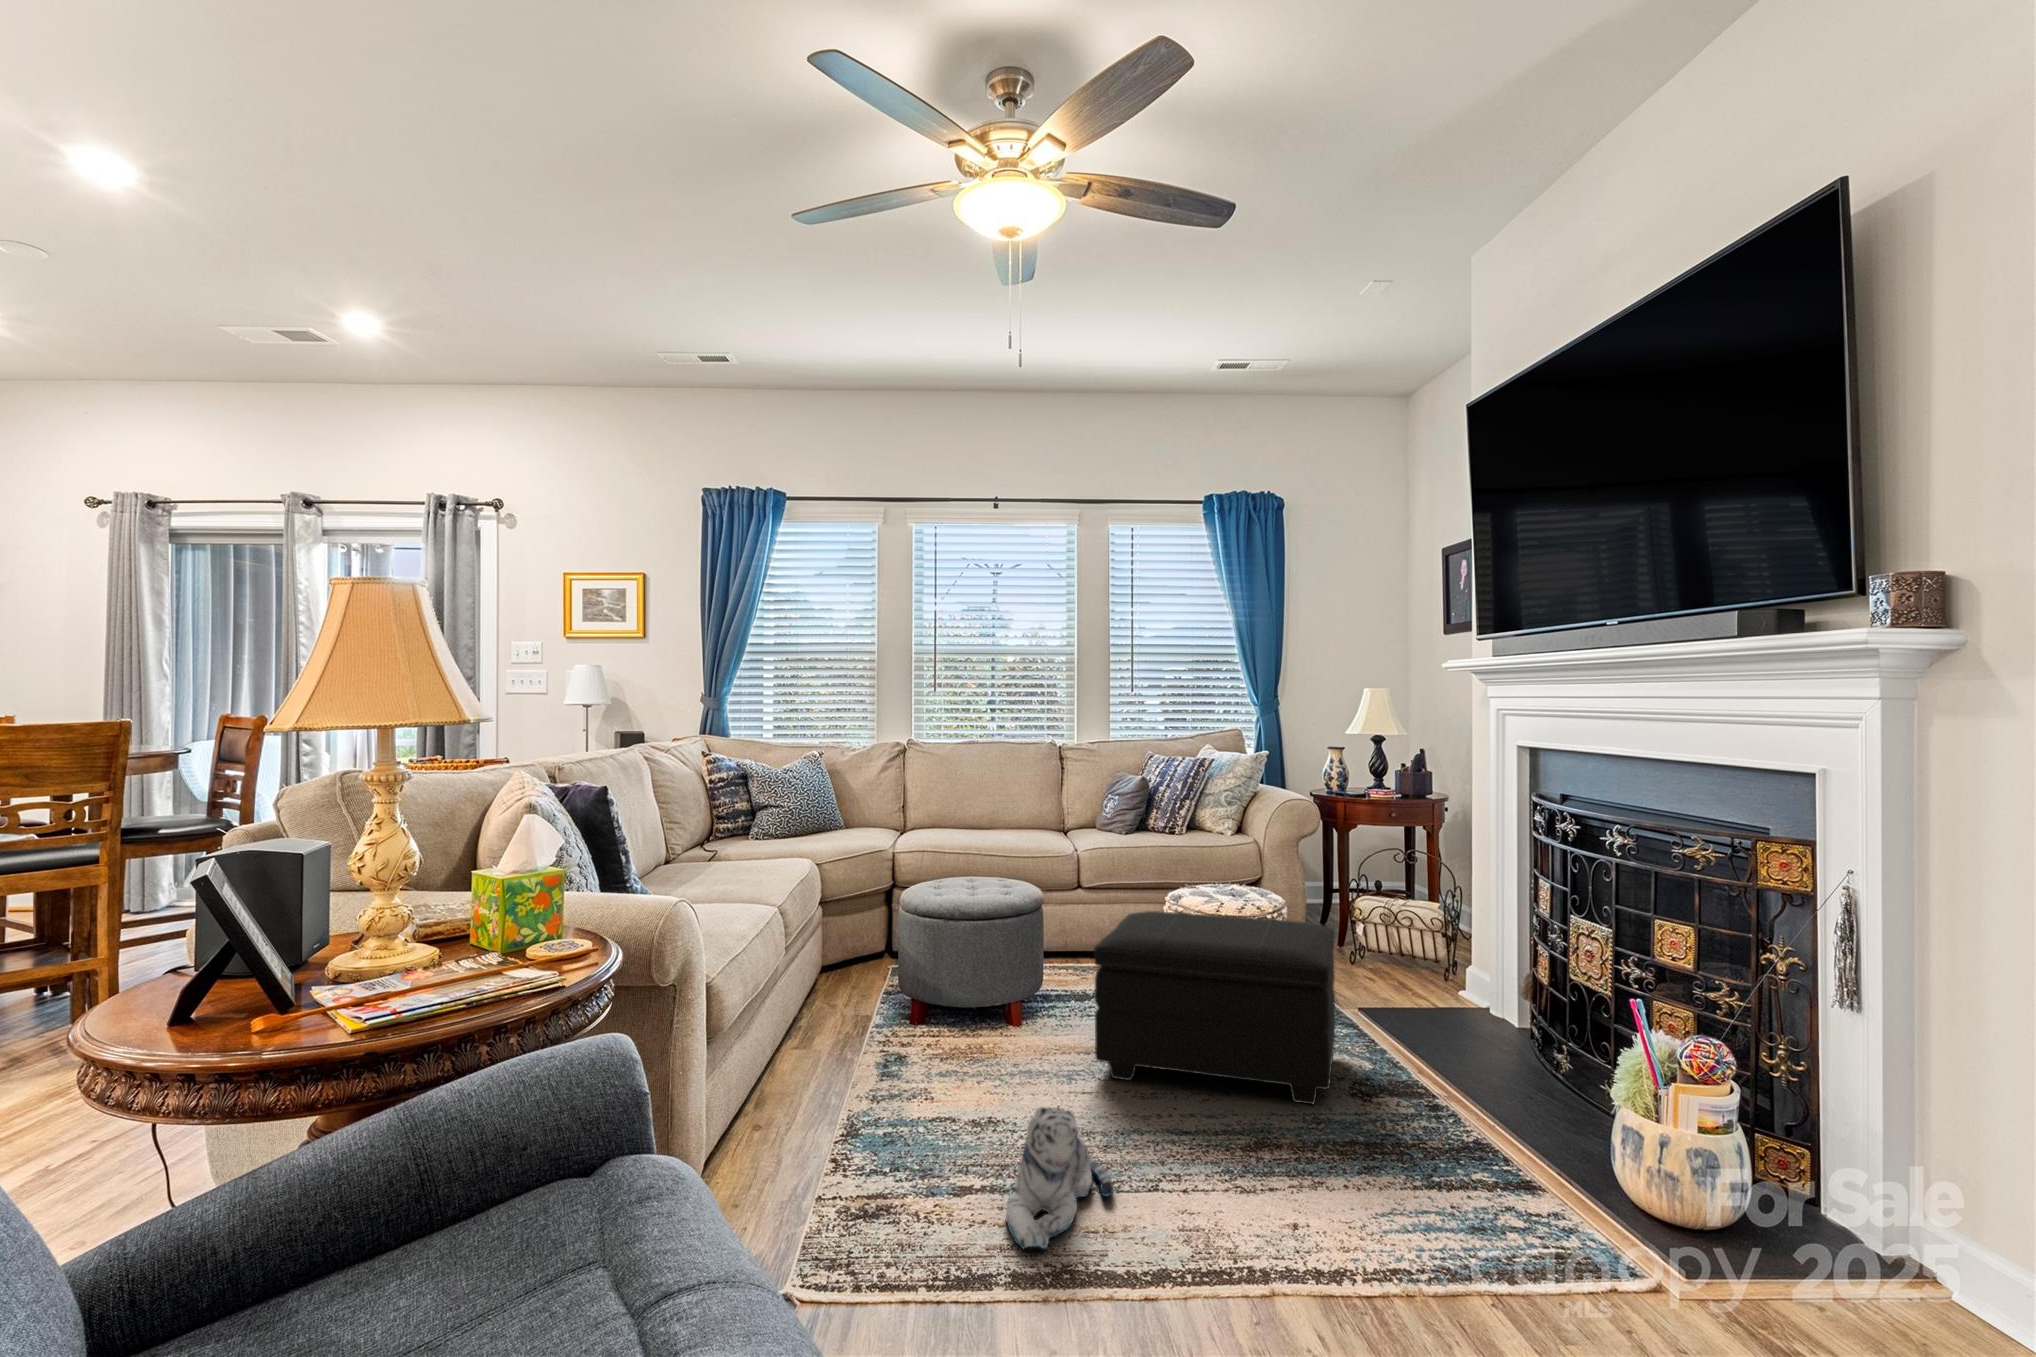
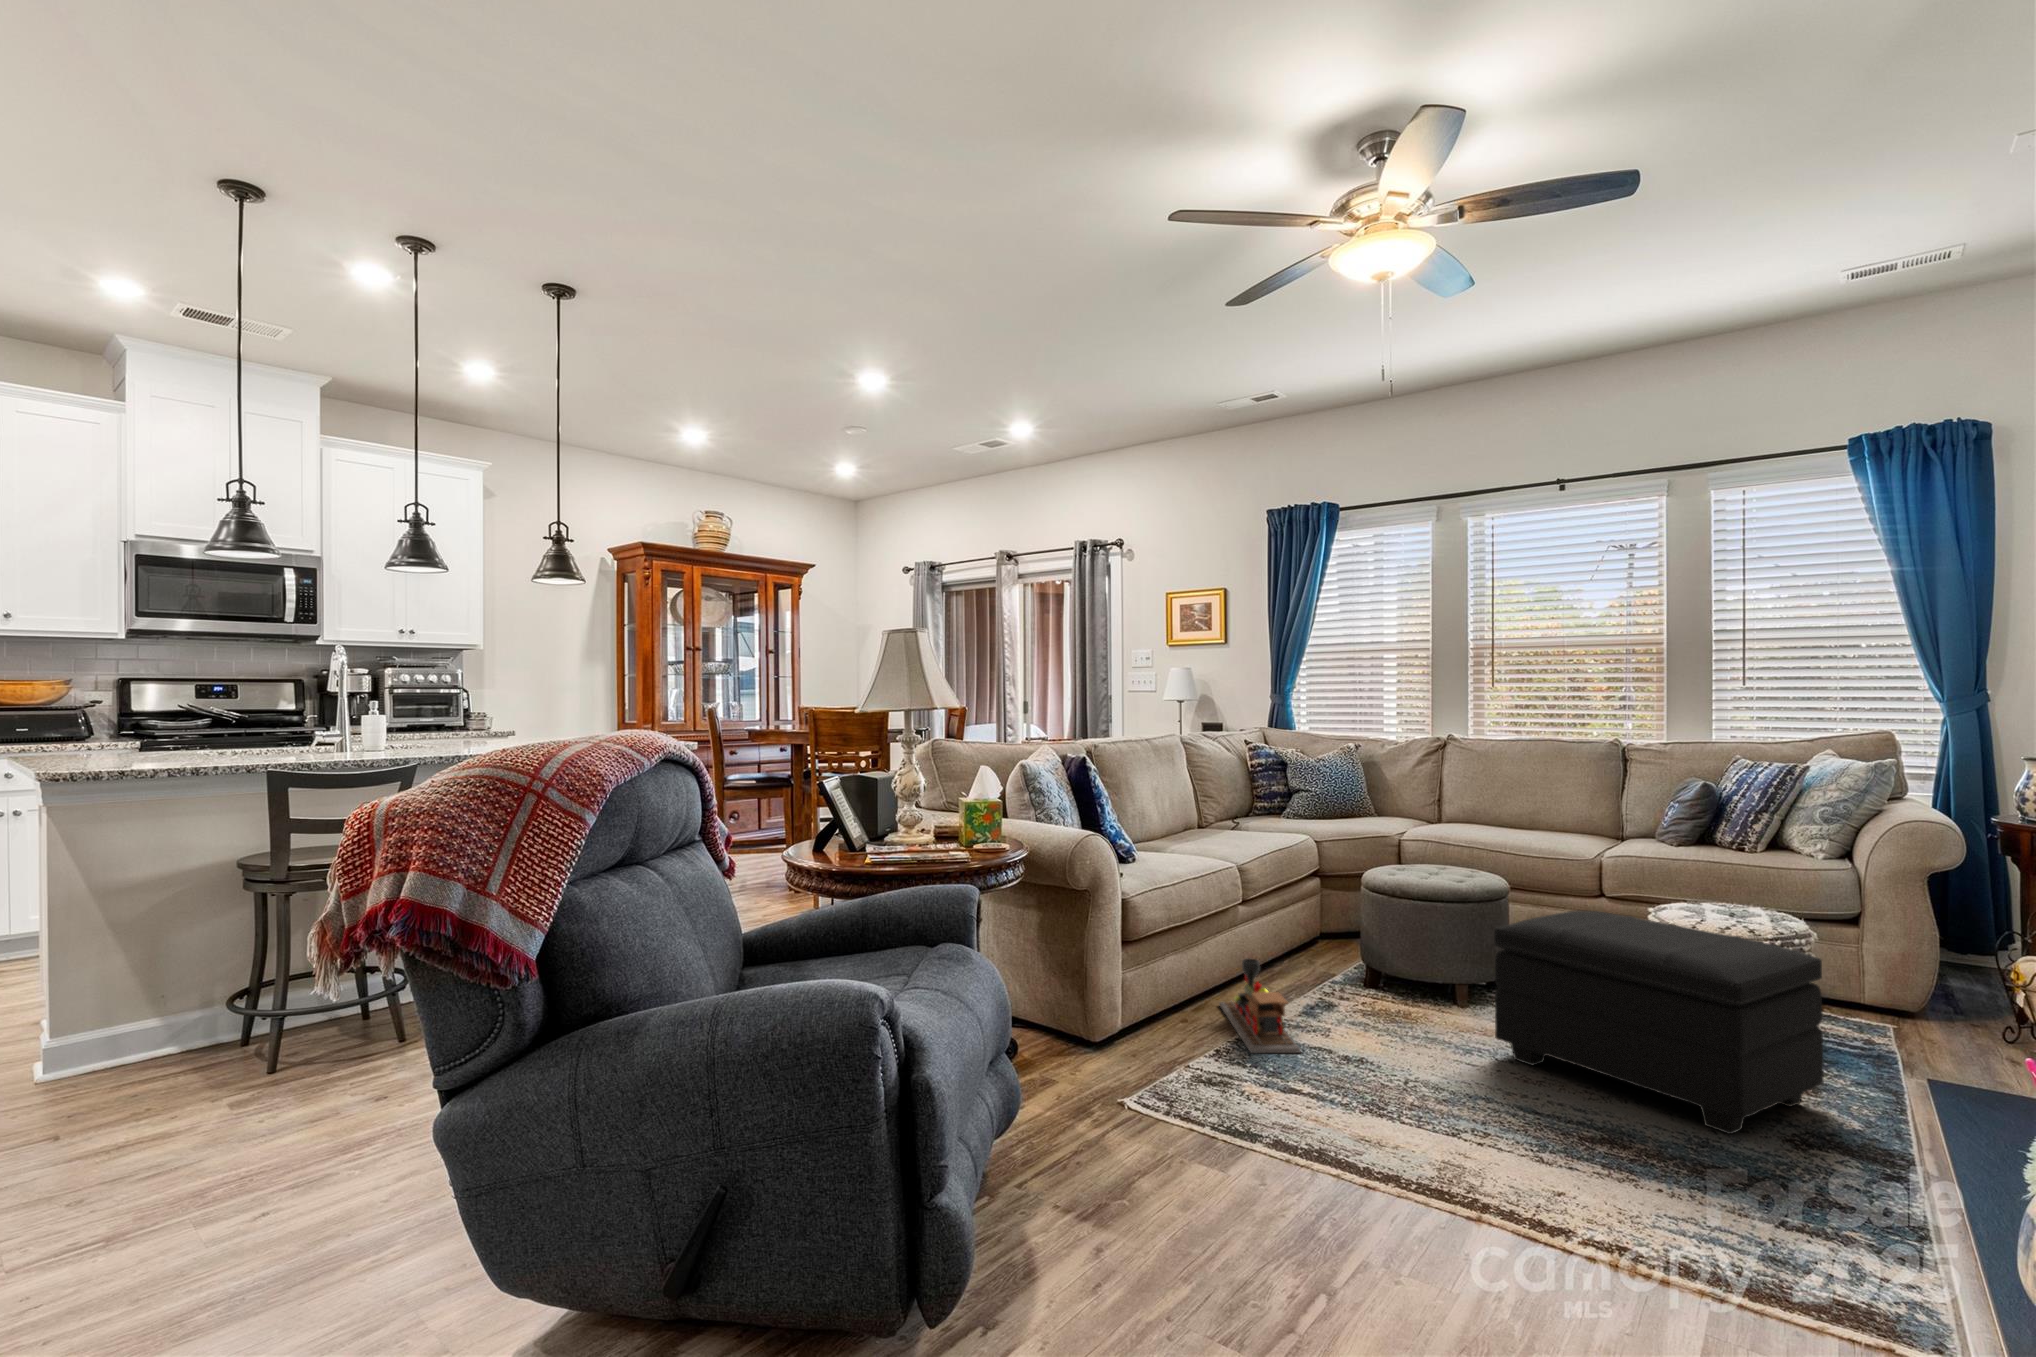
toy train: none [790,1031,930,1155] -> present [1219,958,1301,1053]
plush toy: present [1006,1107,1113,1249] -> none [1298,1029,1424,1138]

